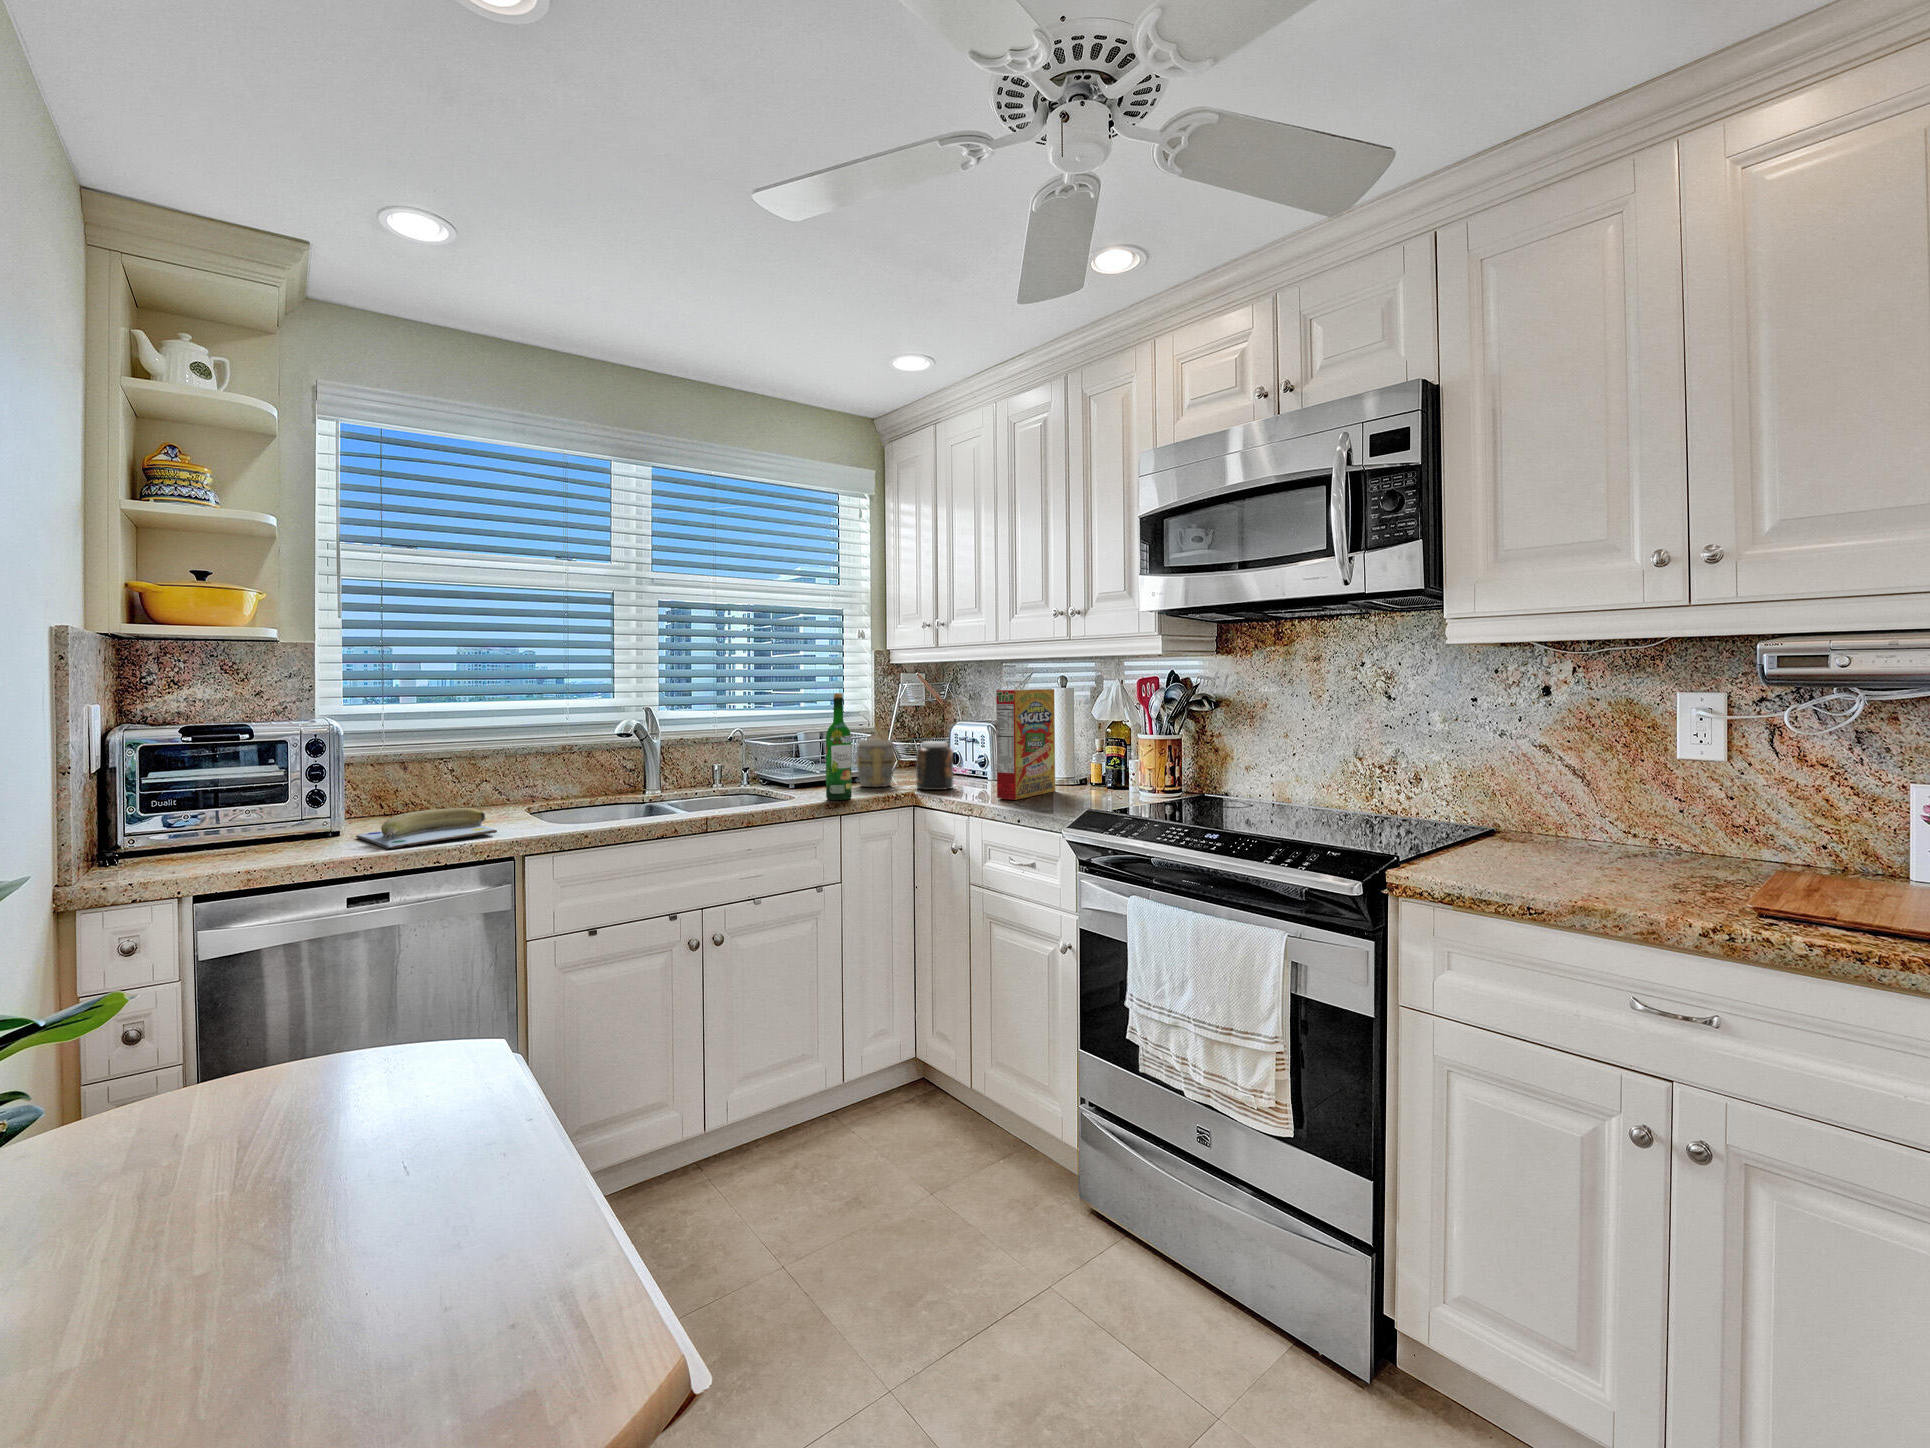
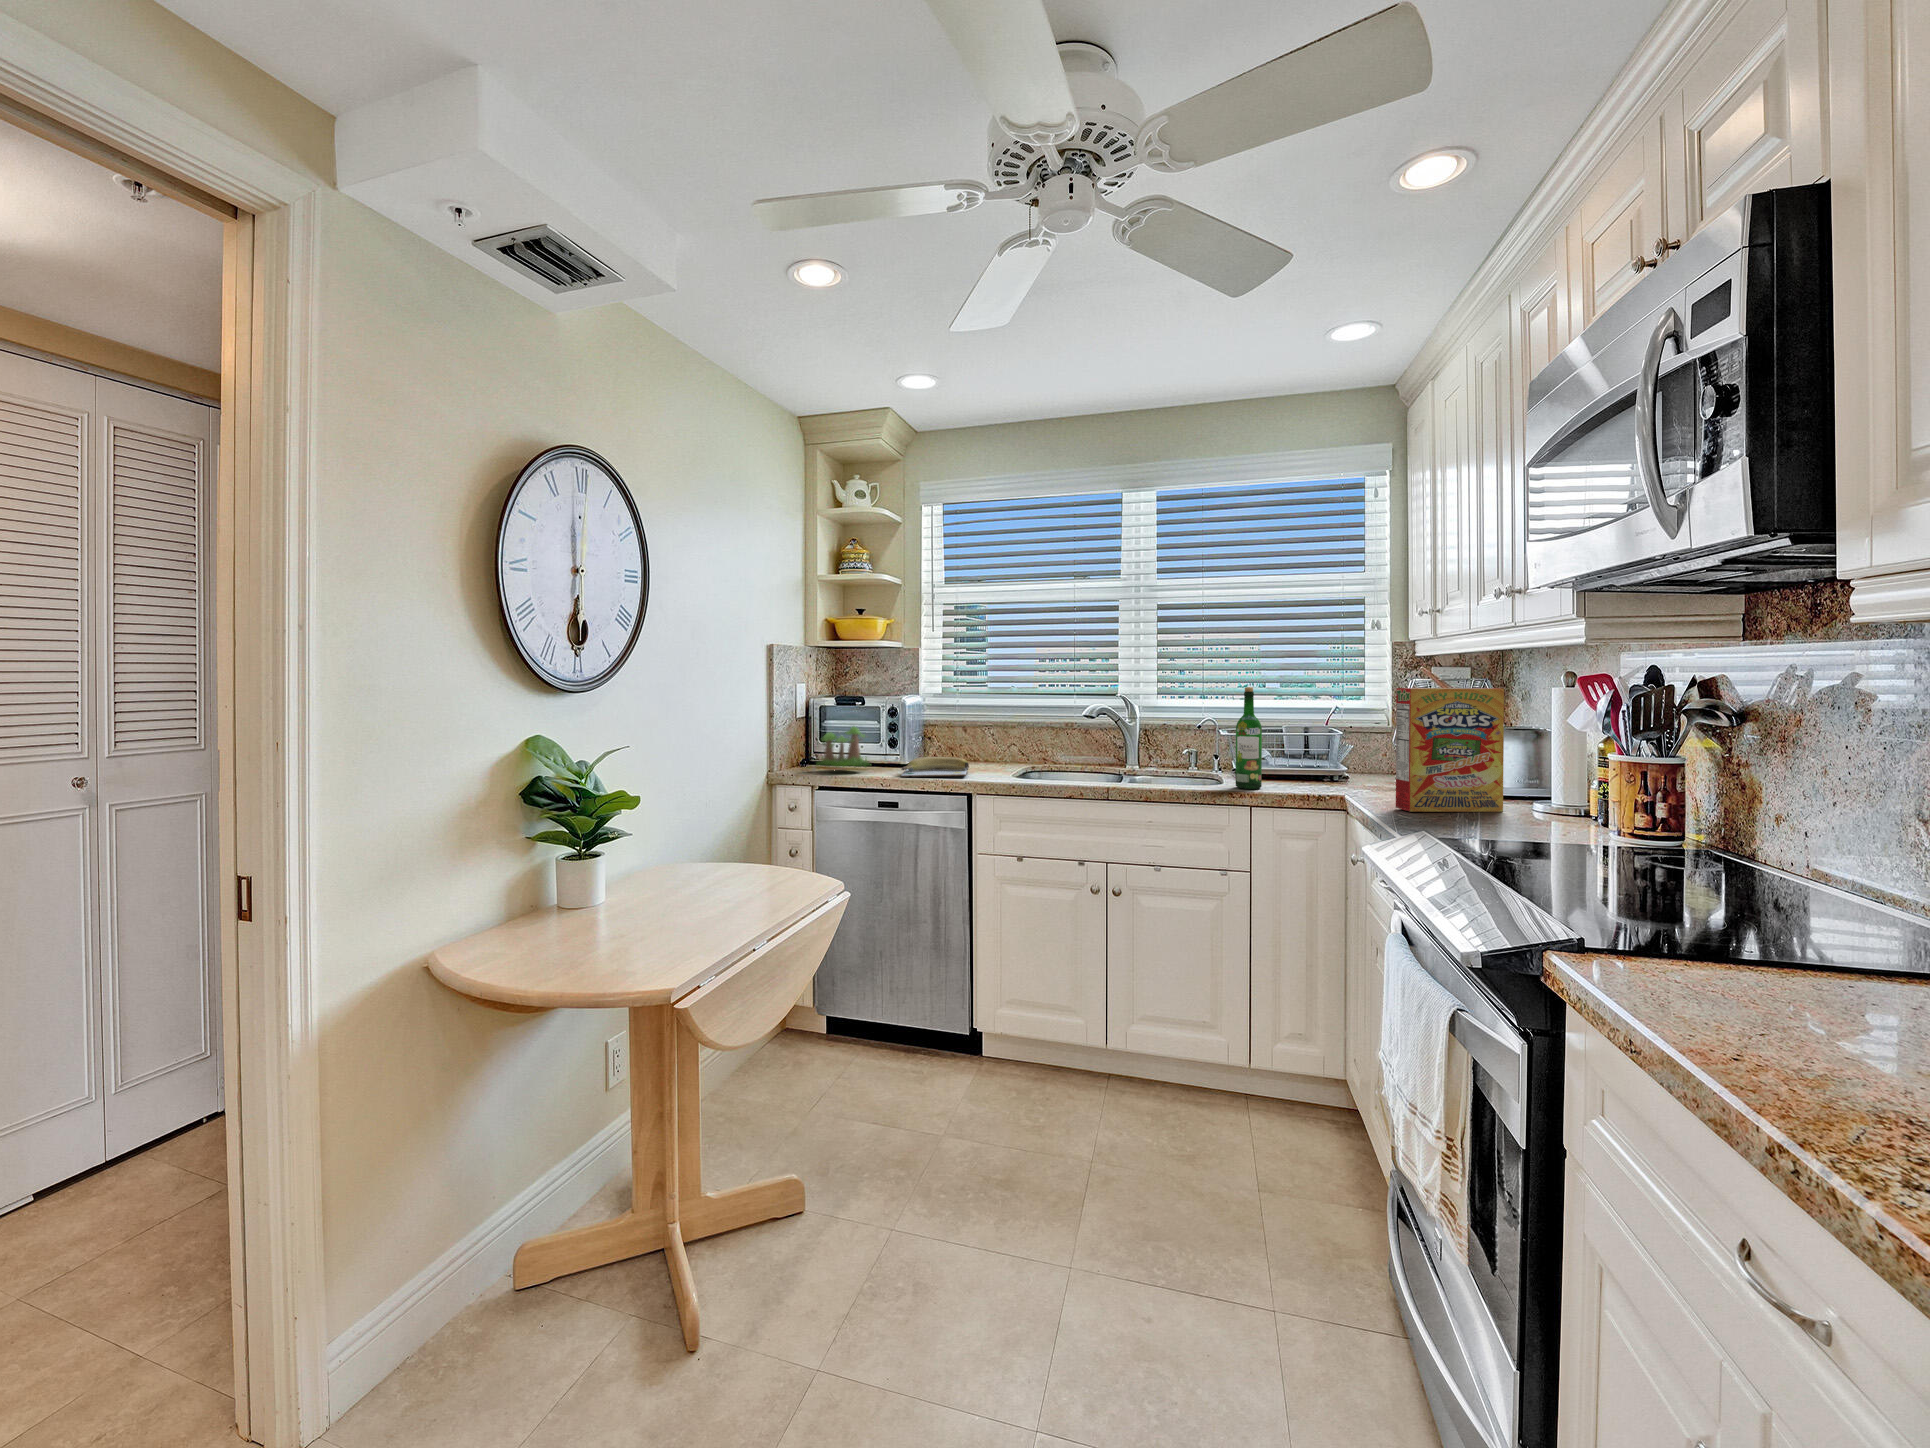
mug: present [856,740,895,787] -> none [1302,736,1346,784]
jar: present [916,741,953,790] -> none [1352,741,1396,794]
plant: none [180,742,309,859] -> present [817,726,870,767]

